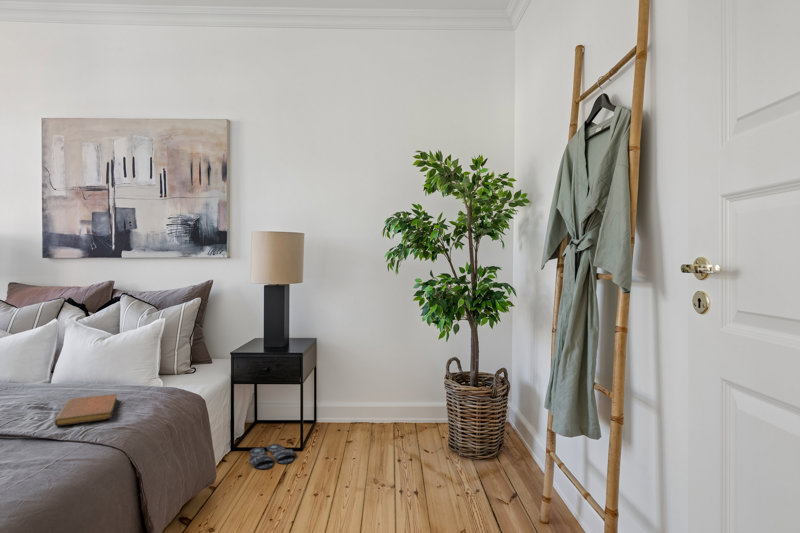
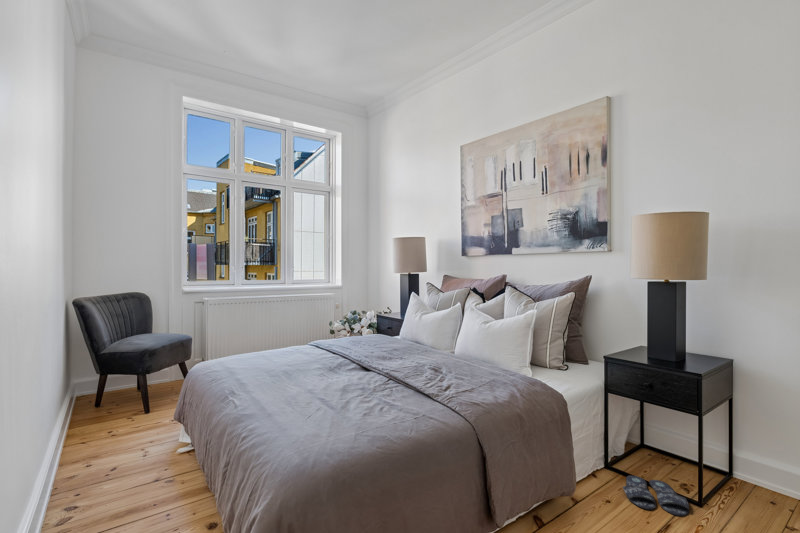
notebook: present [55,394,117,426] -> none [434,367,485,392]

